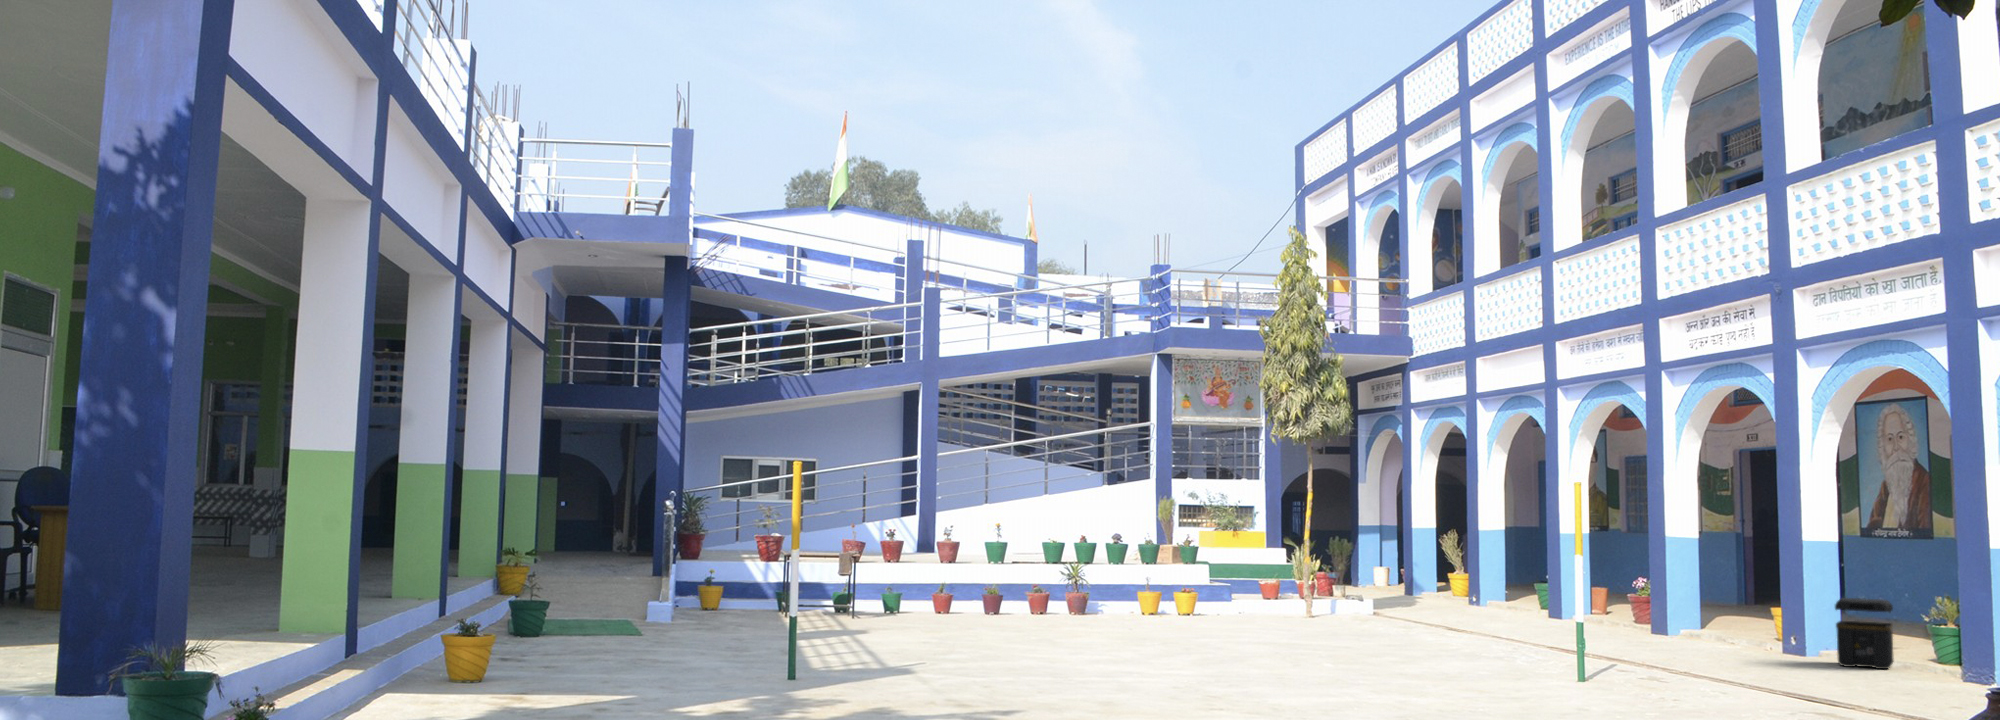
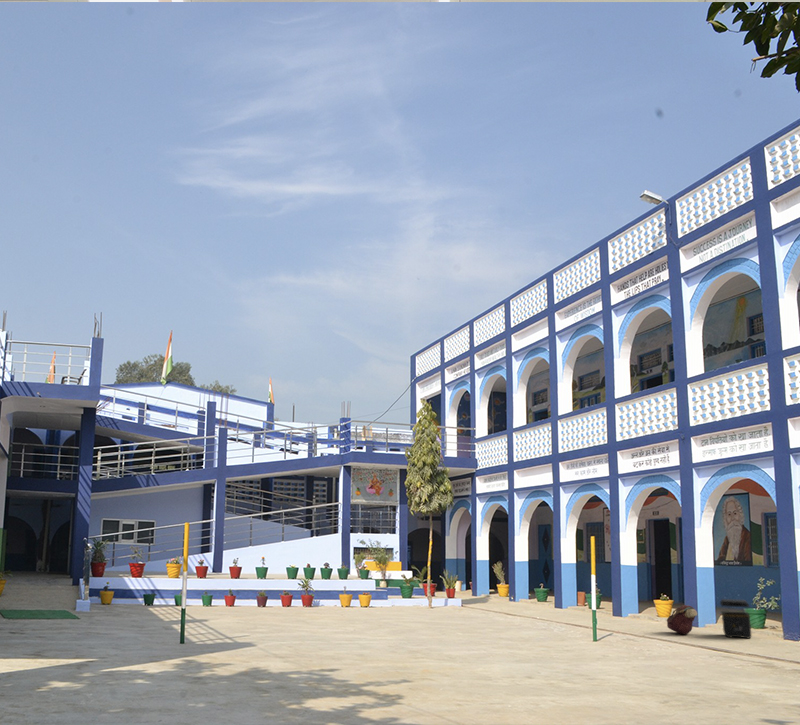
backpack: none [1726,607,1786,660] -> present [667,605,697,634]

